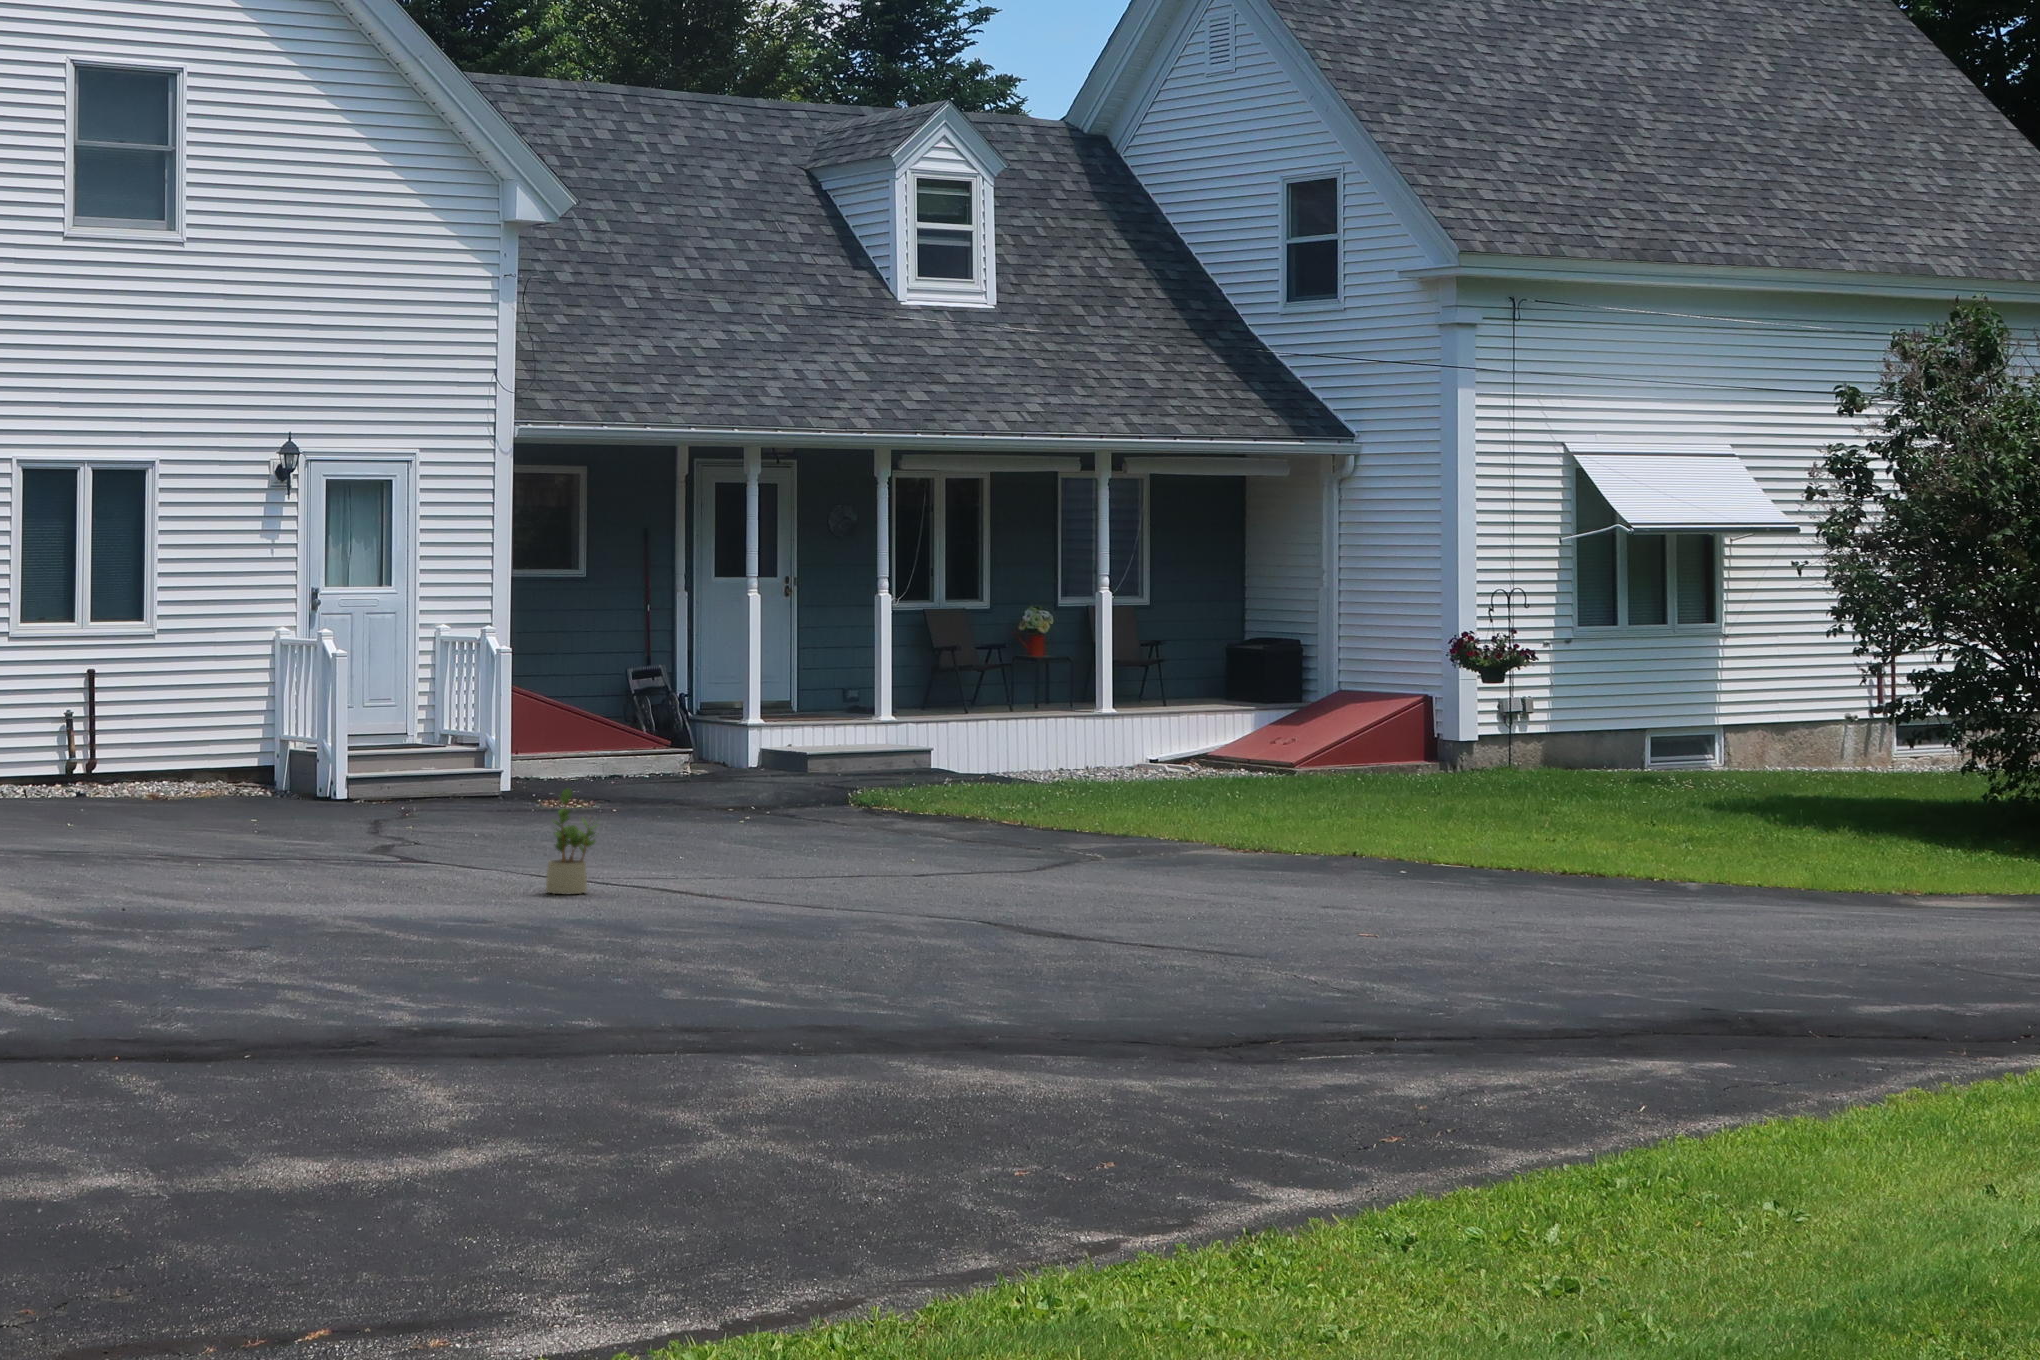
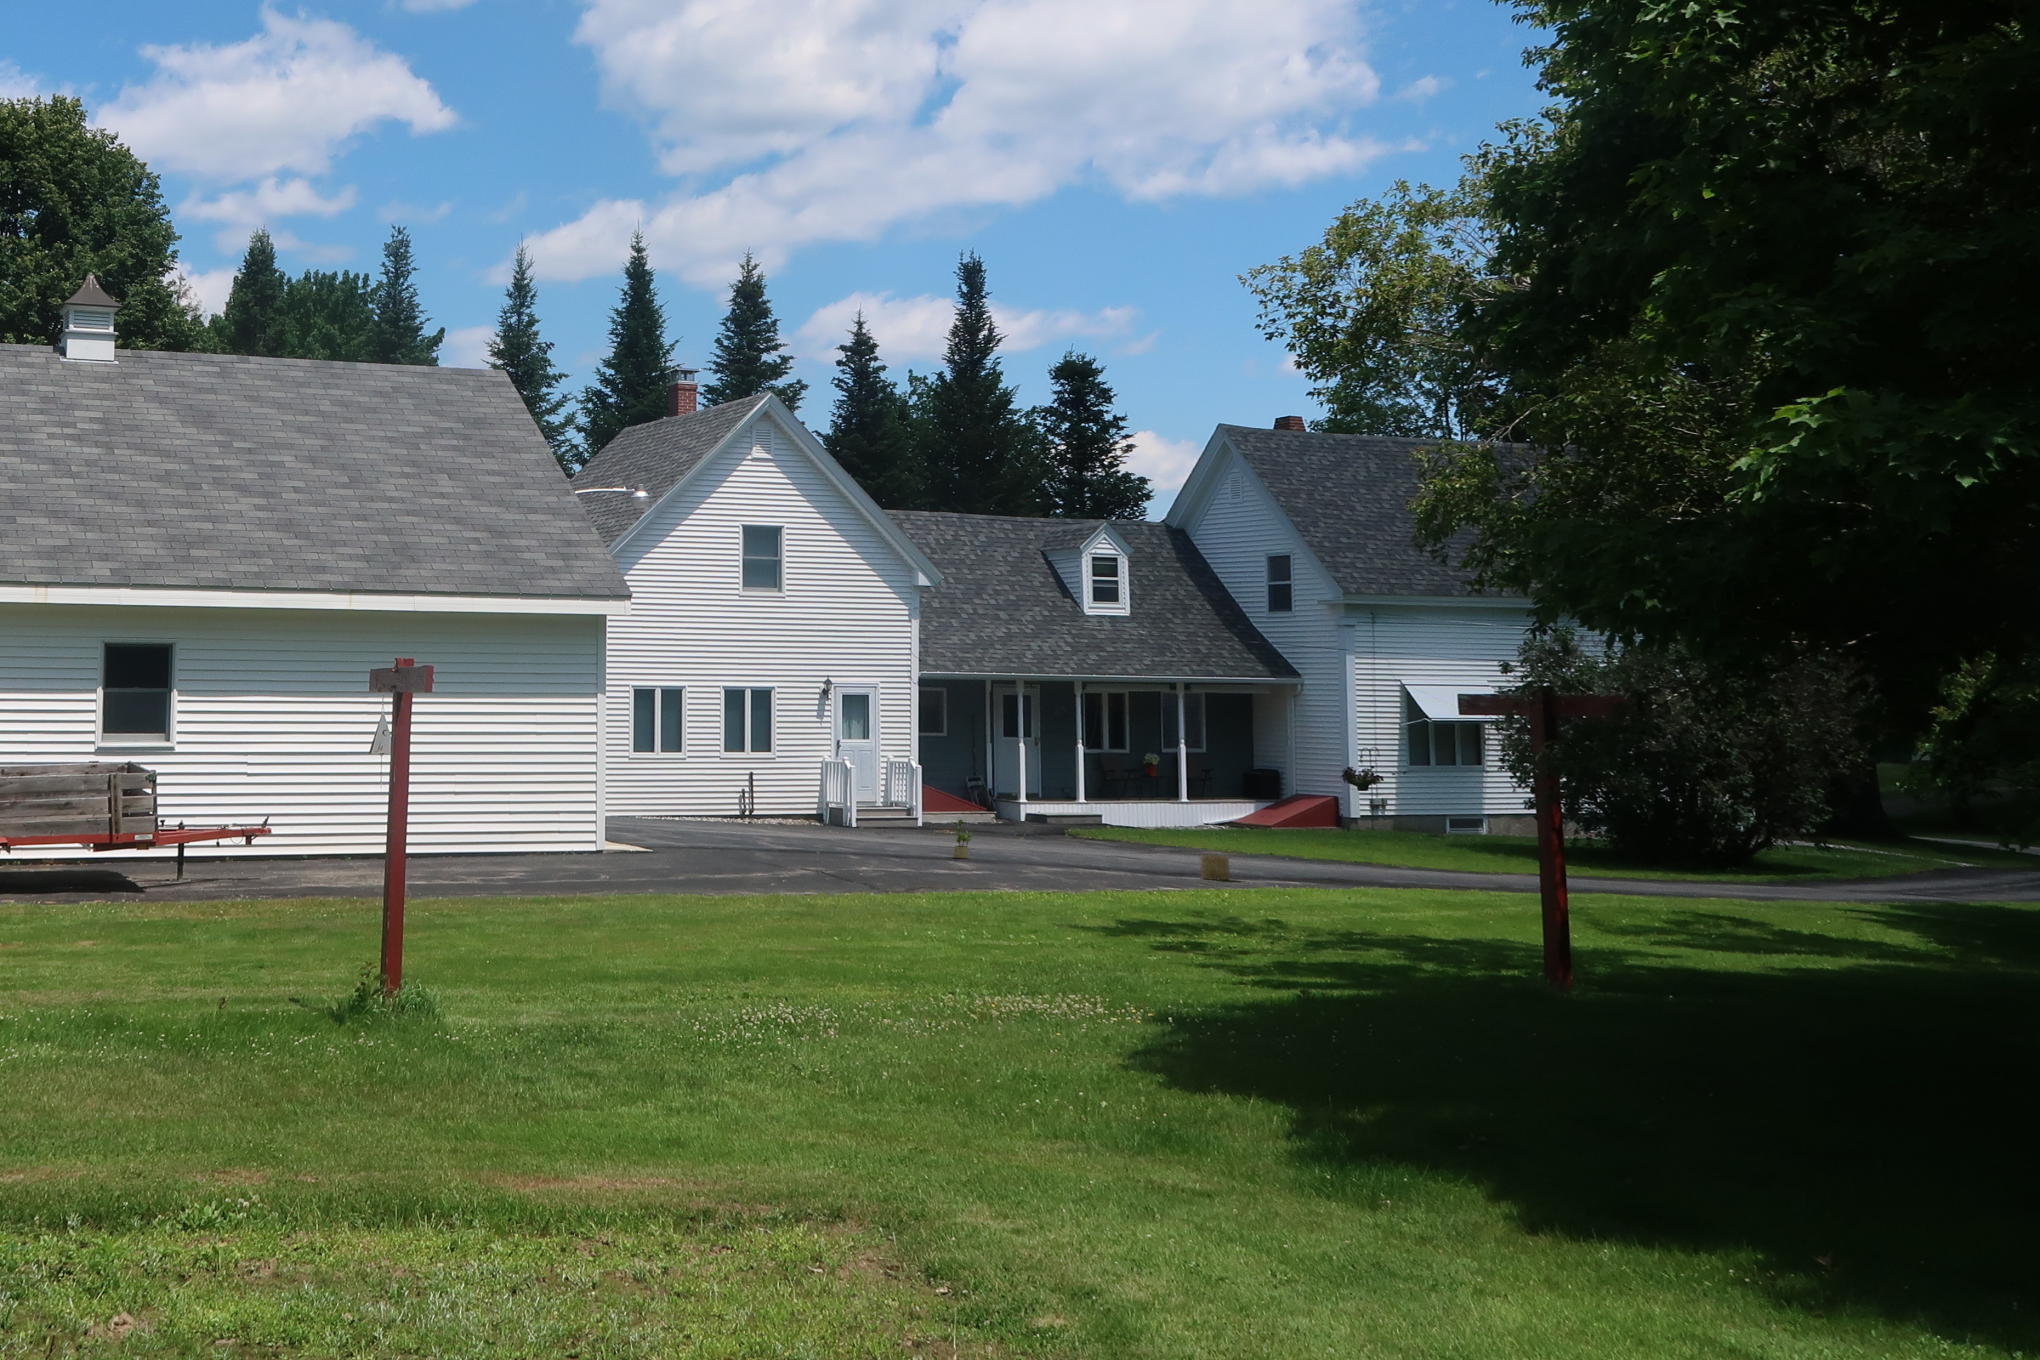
wooden bucket: none [1219,873,1301,944] -> present [1200,855,1229,880]

